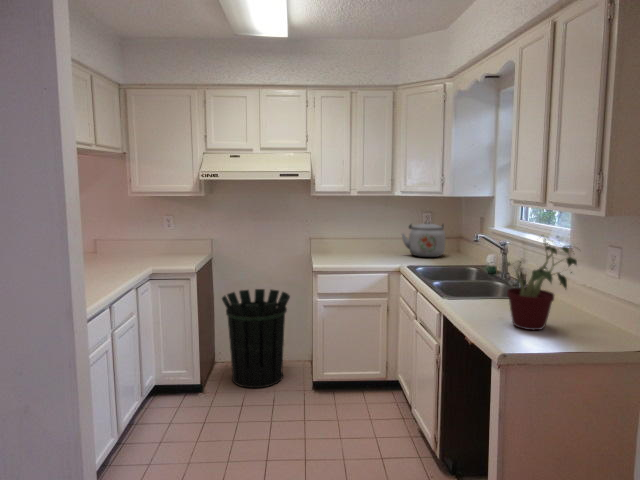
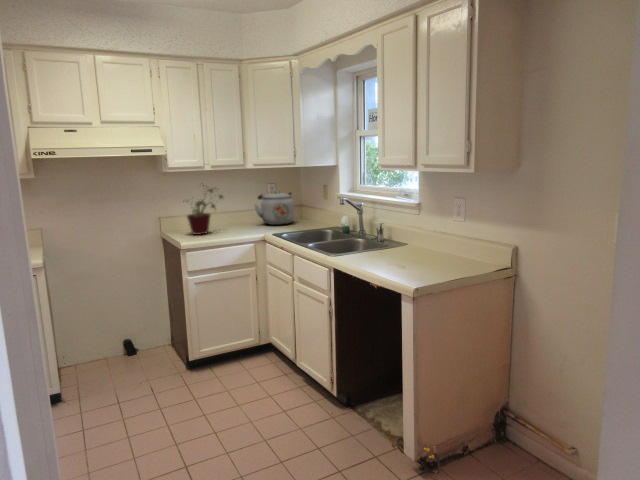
potted plant: present [506,238,577,330] -> present [186,185,223,235]
waste bin: present [222,289,290,388] -> none [70,276,151,385]

